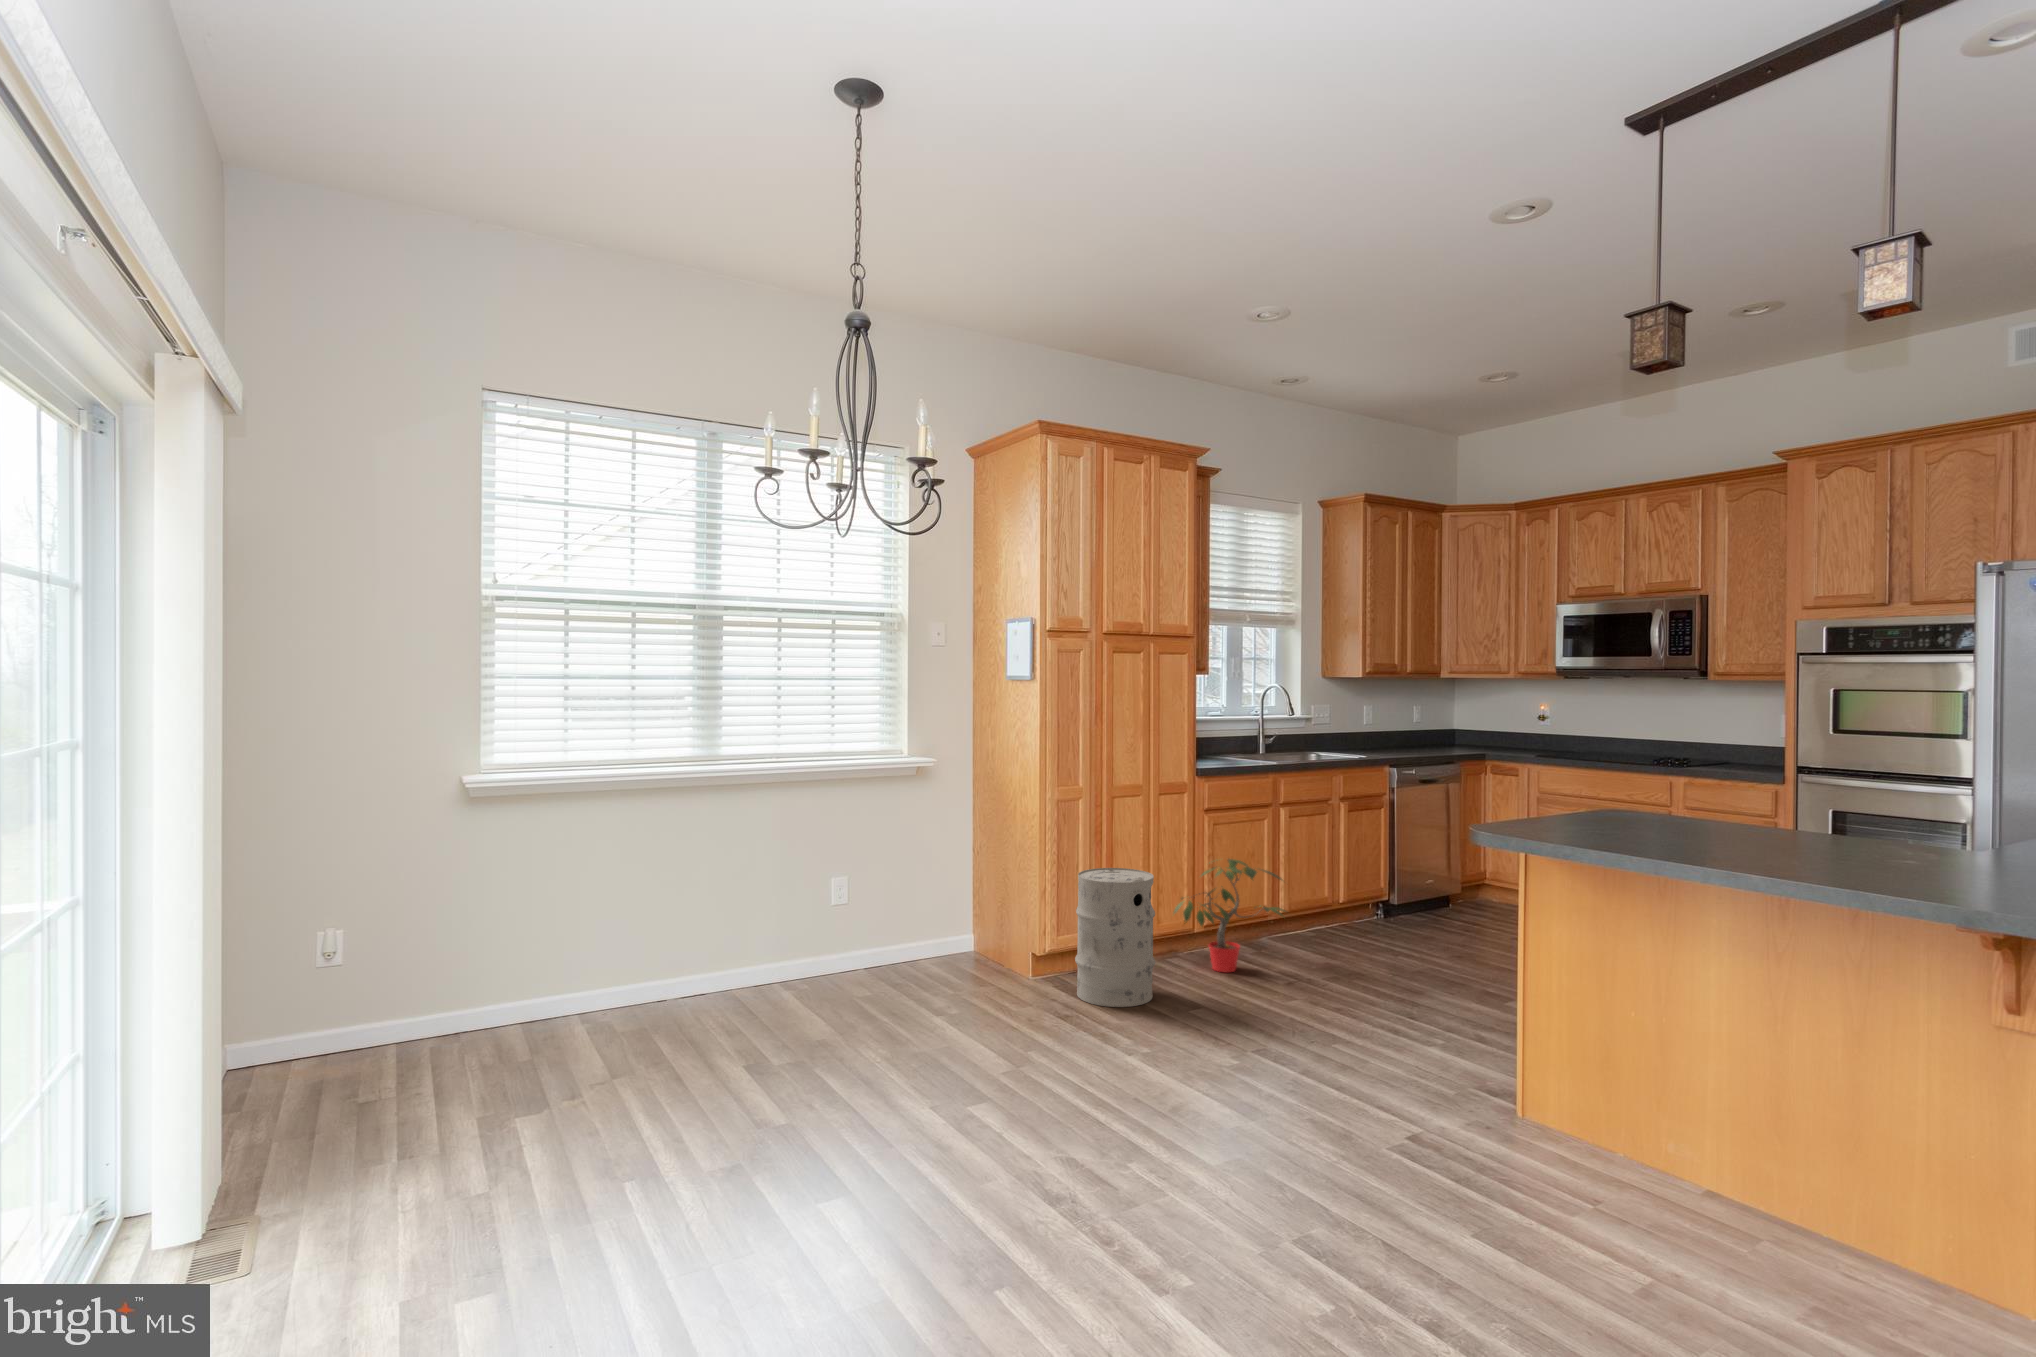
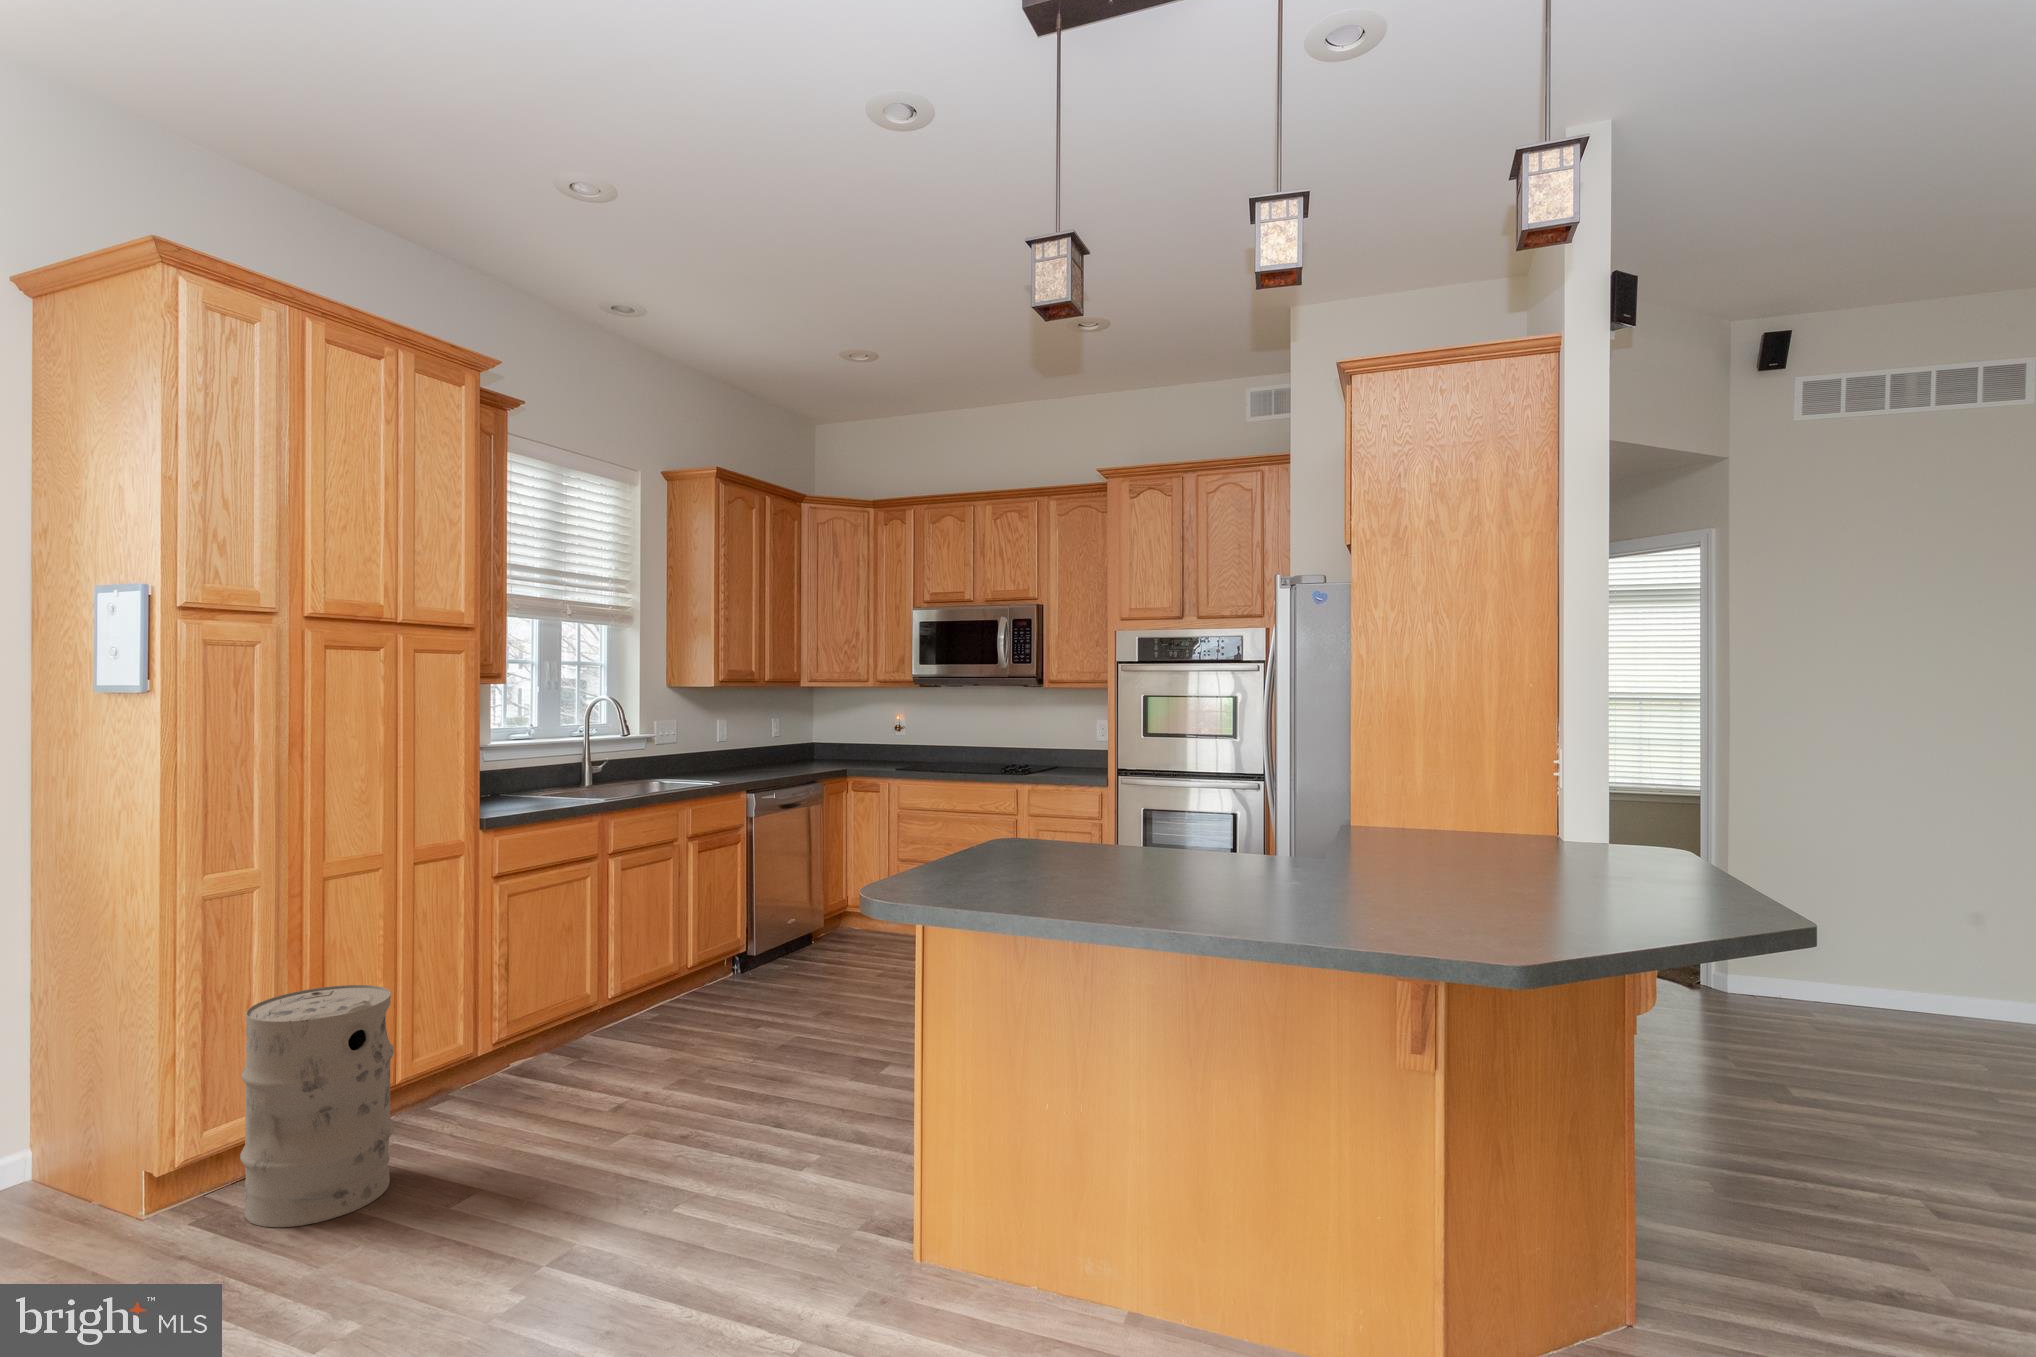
potted plant: present [1174,859,1285,972] -> none [431,940,620,1107]

